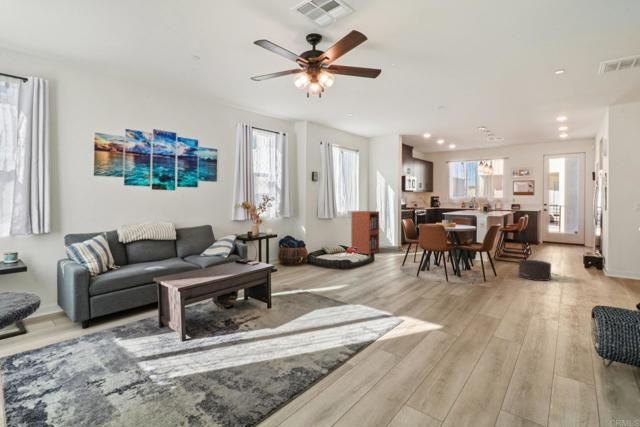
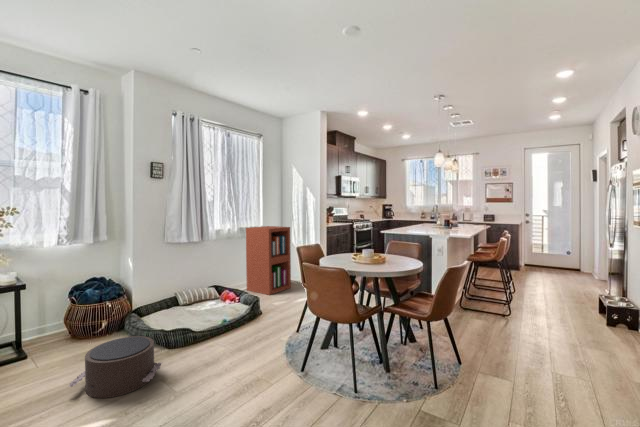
pouf: present [516,260,557,281] -> present [69,336,162,398]

